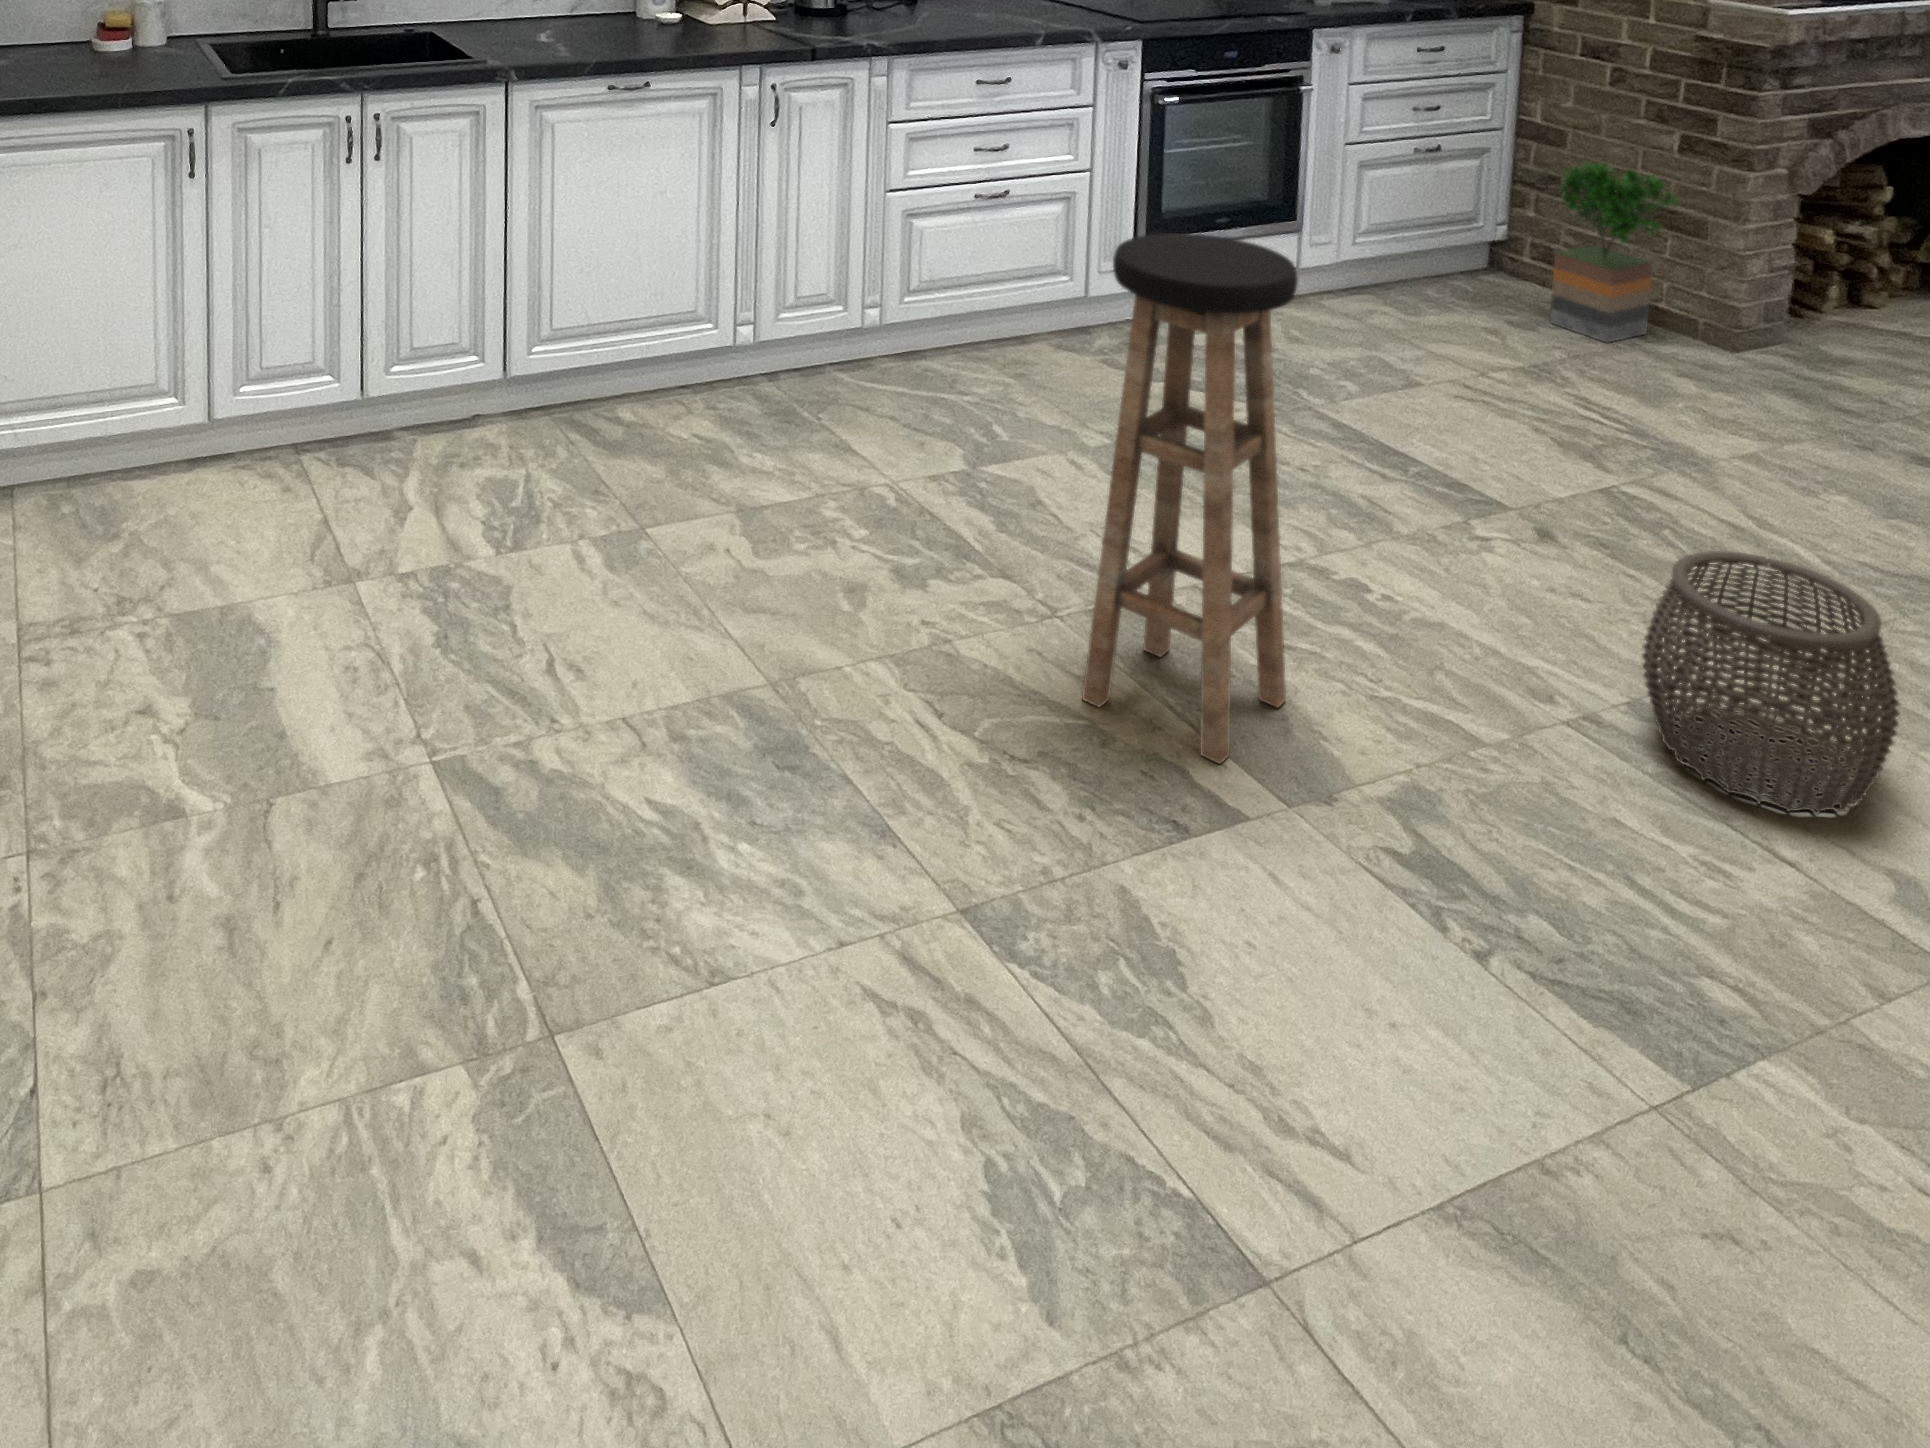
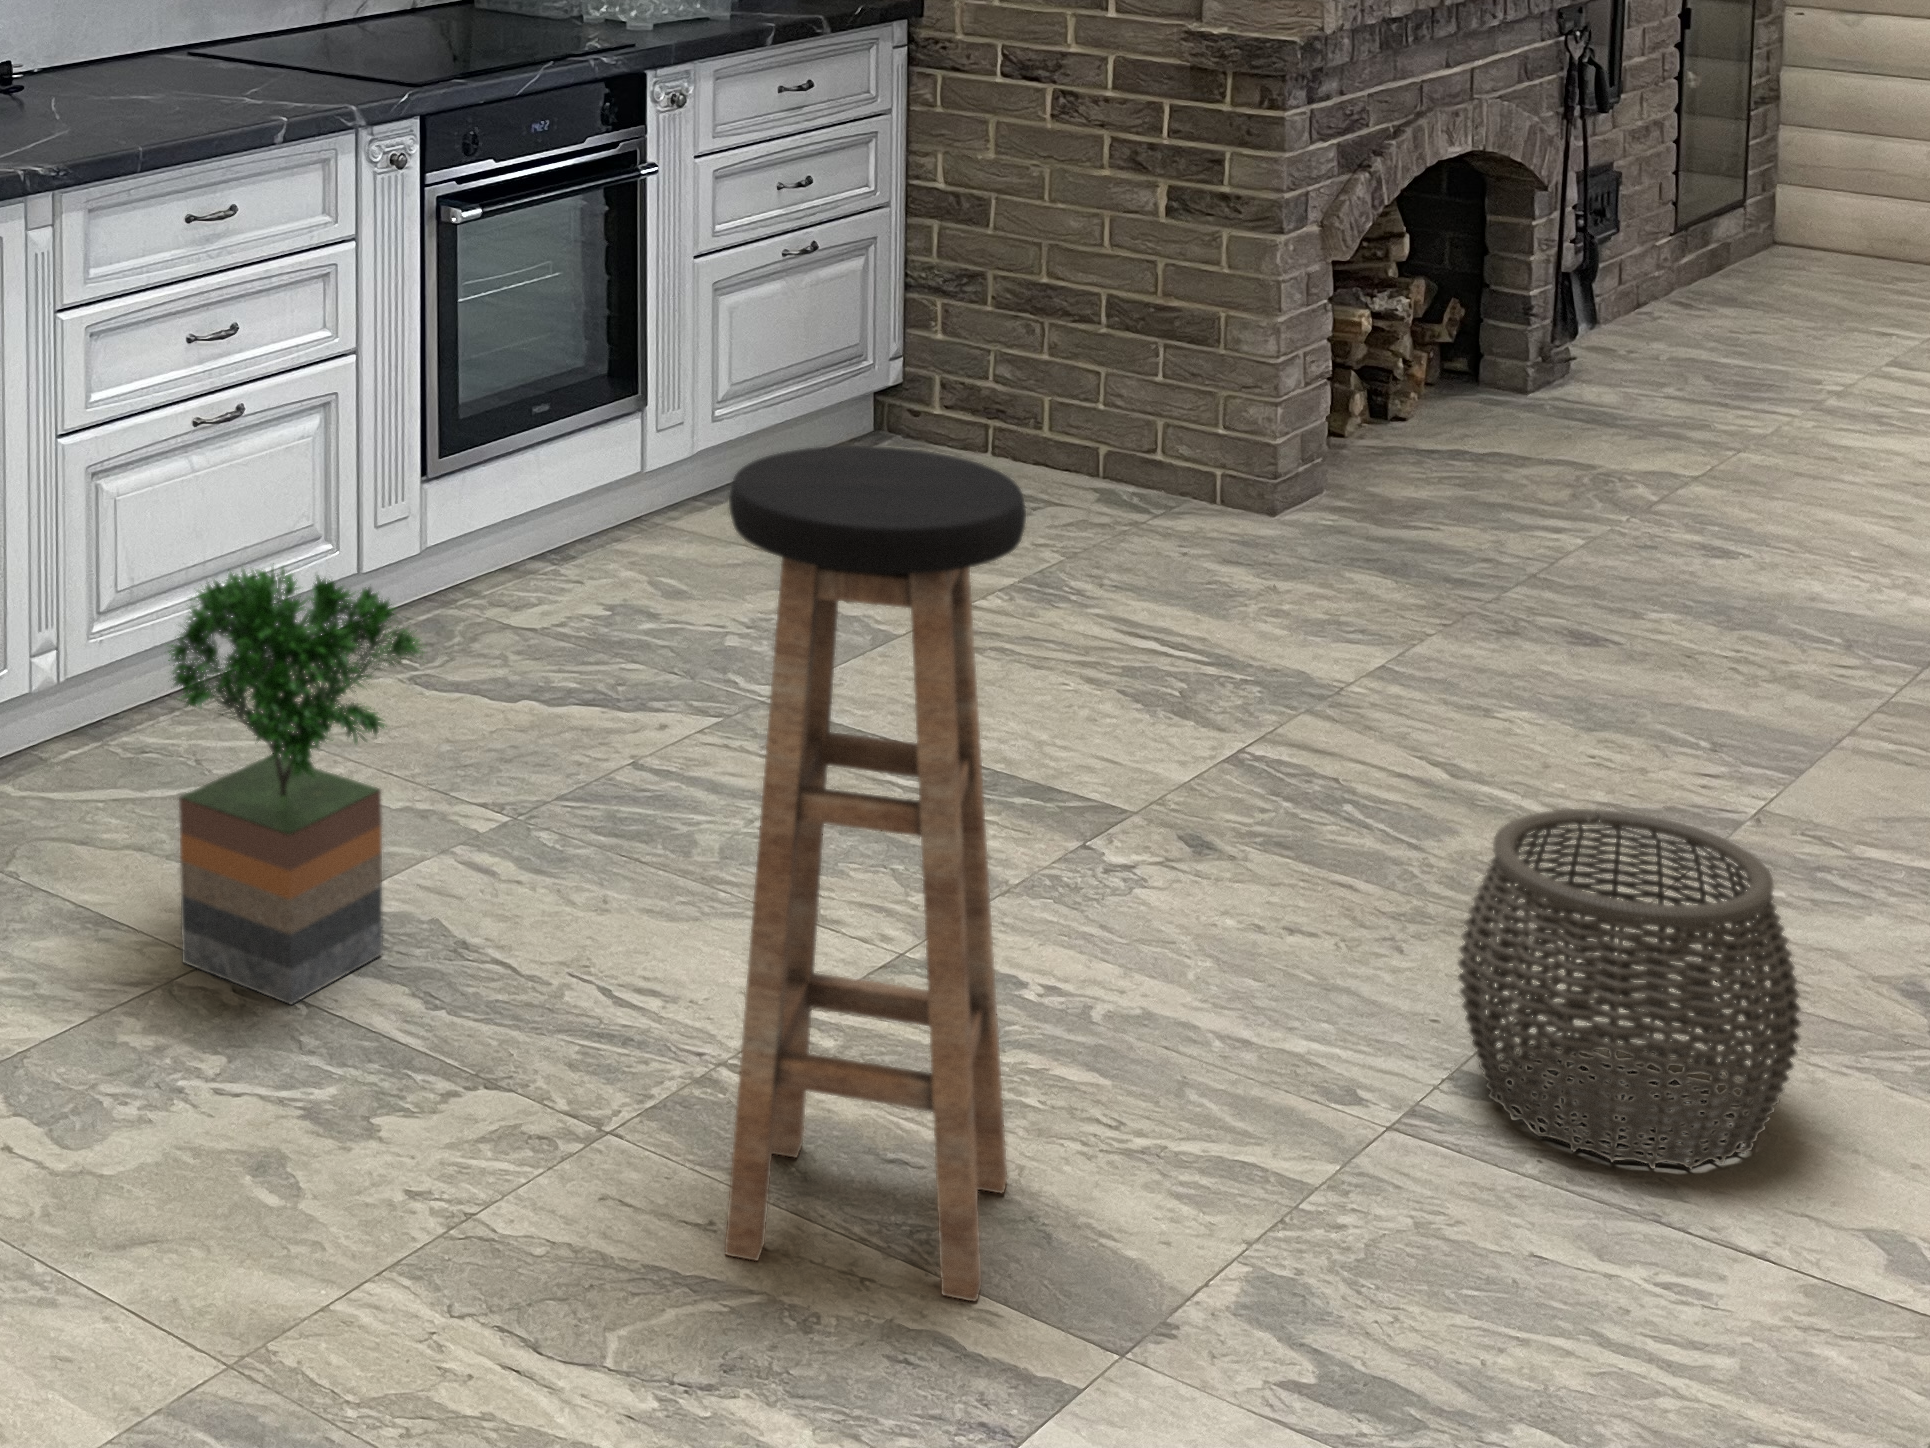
potted tree: present [1550,163,1679,343] -> present [168,568,422,1004]

